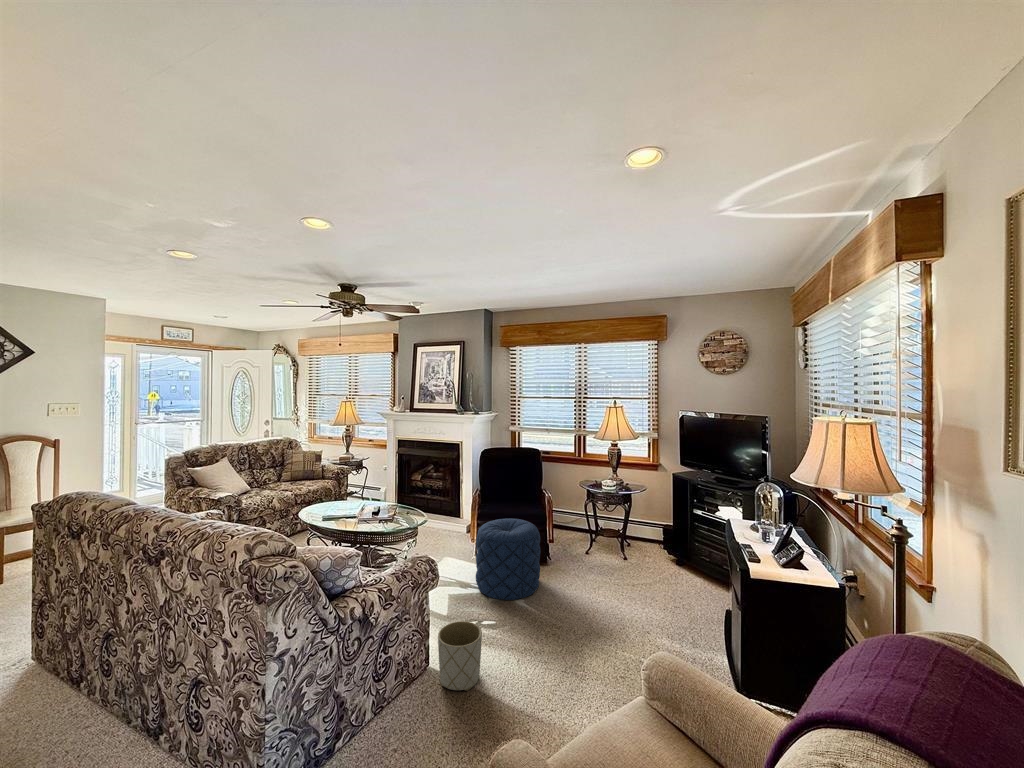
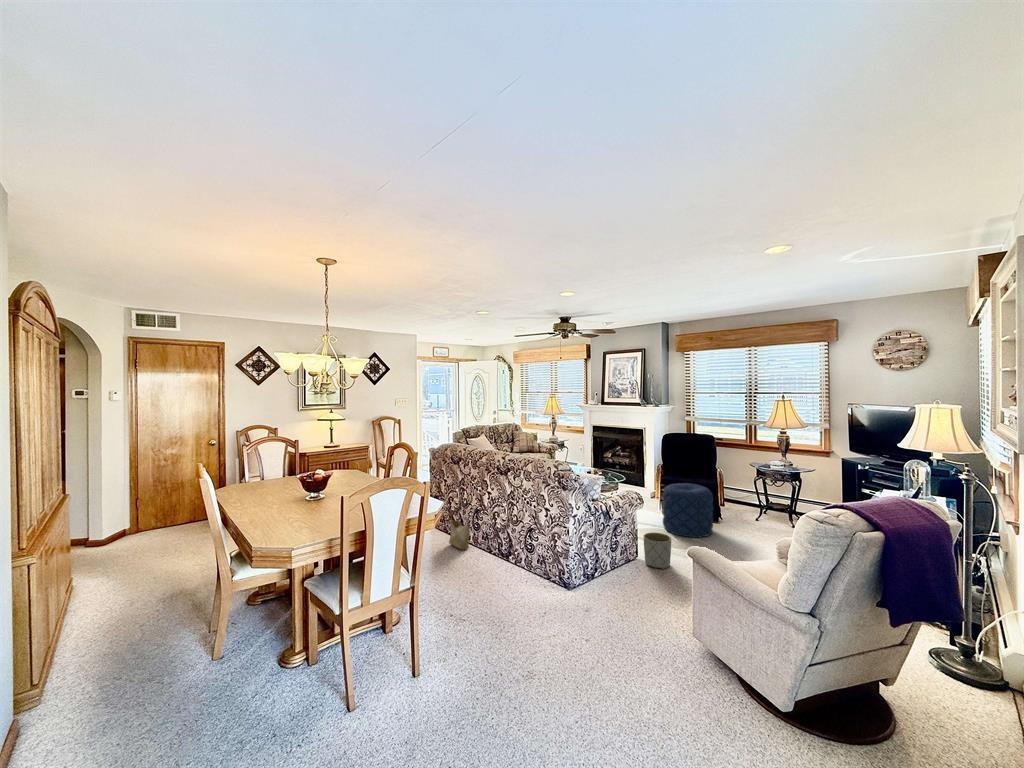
woven basket: none [32,633,88,732] -> present [449,509,470,549]

